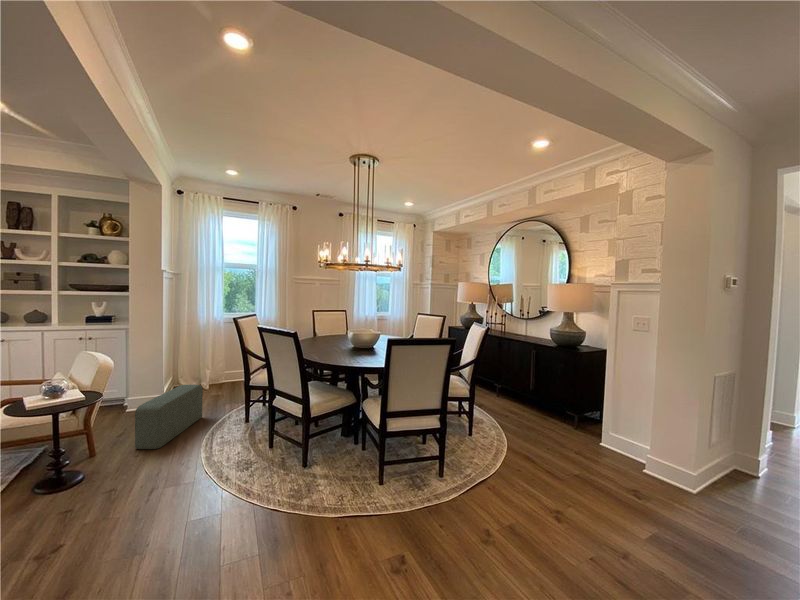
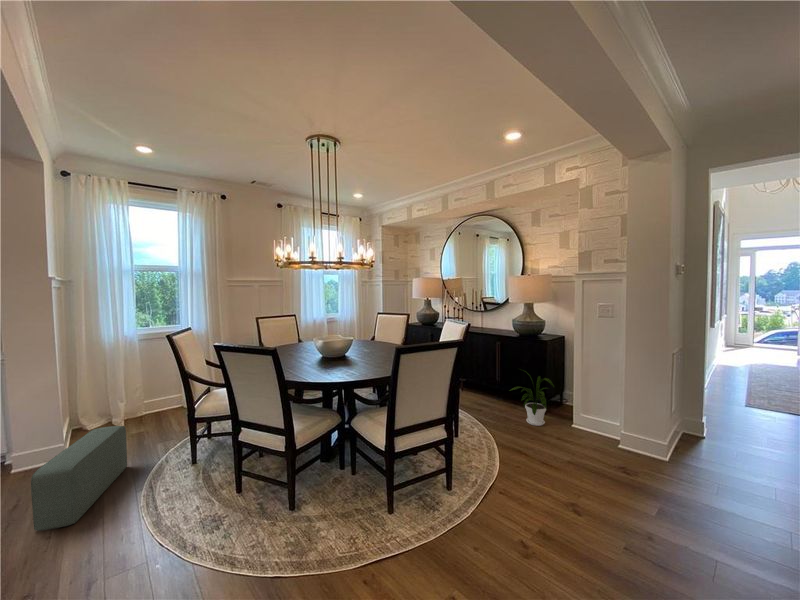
house plant: none [530,377,579,438] -> present [510,370,554,426]

